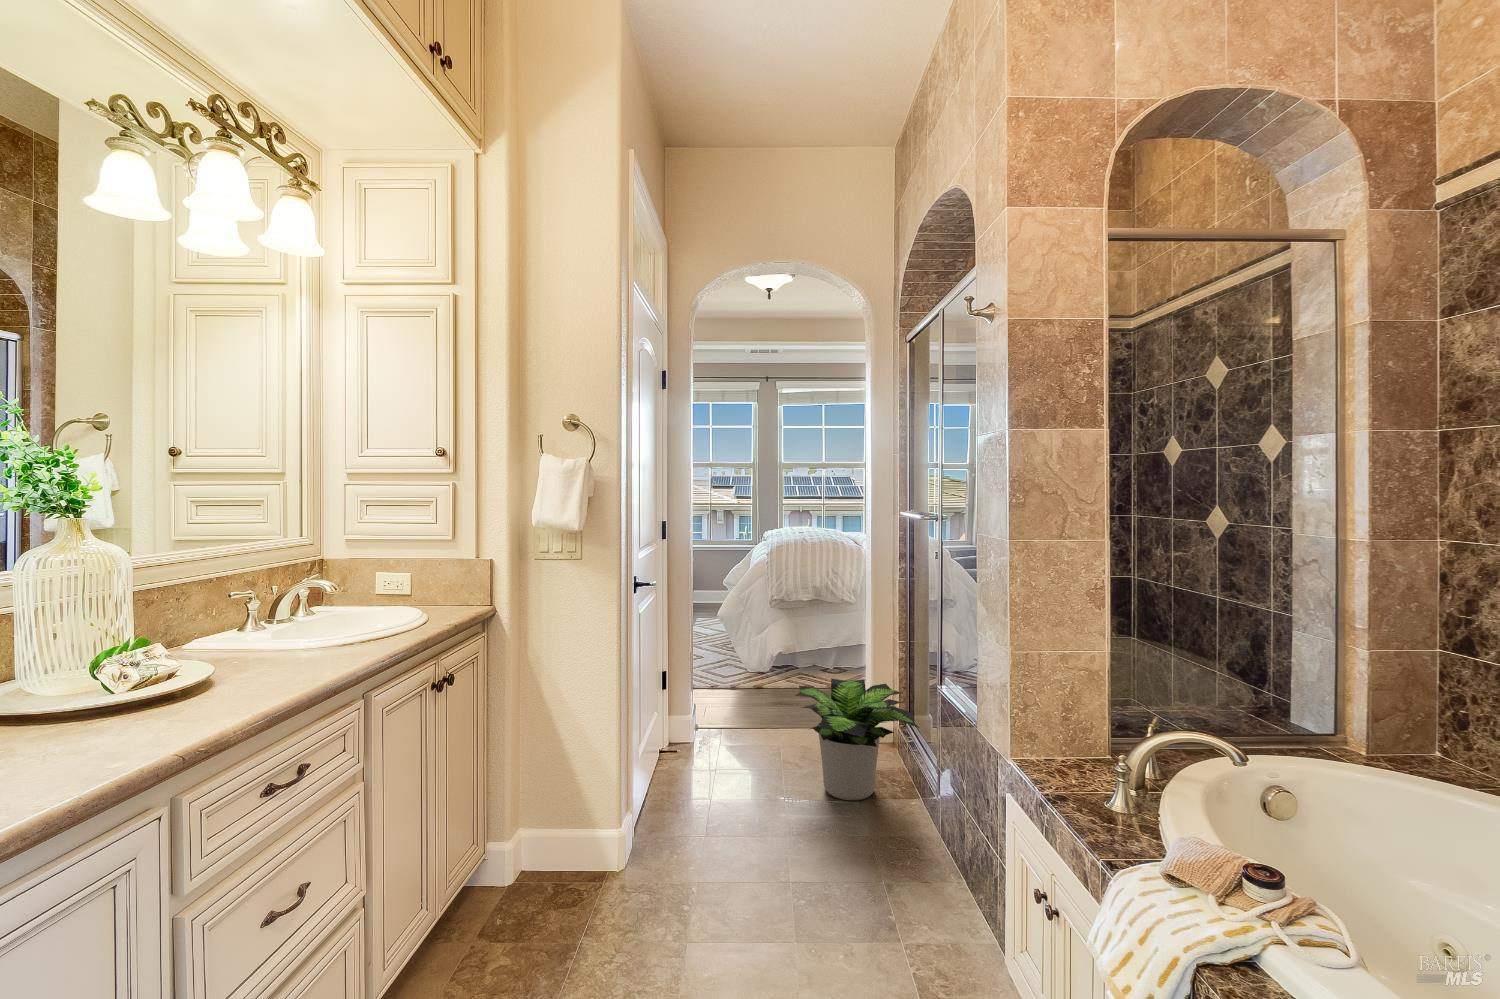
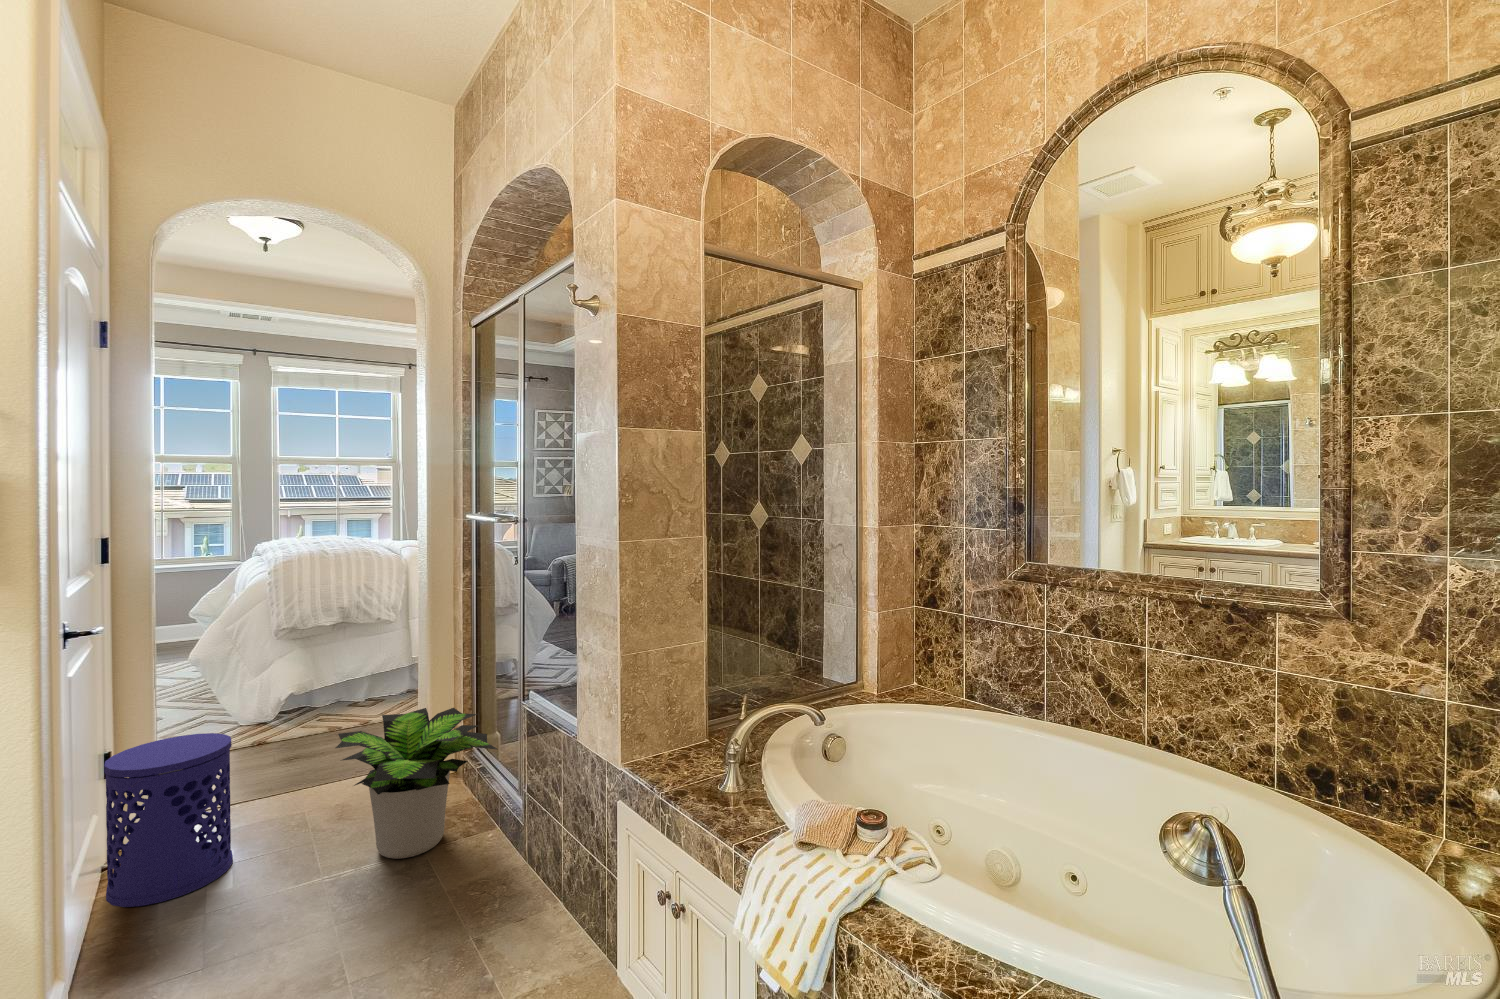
waste bin: none [668,666,734,777] -> present [104,733,233,907]

